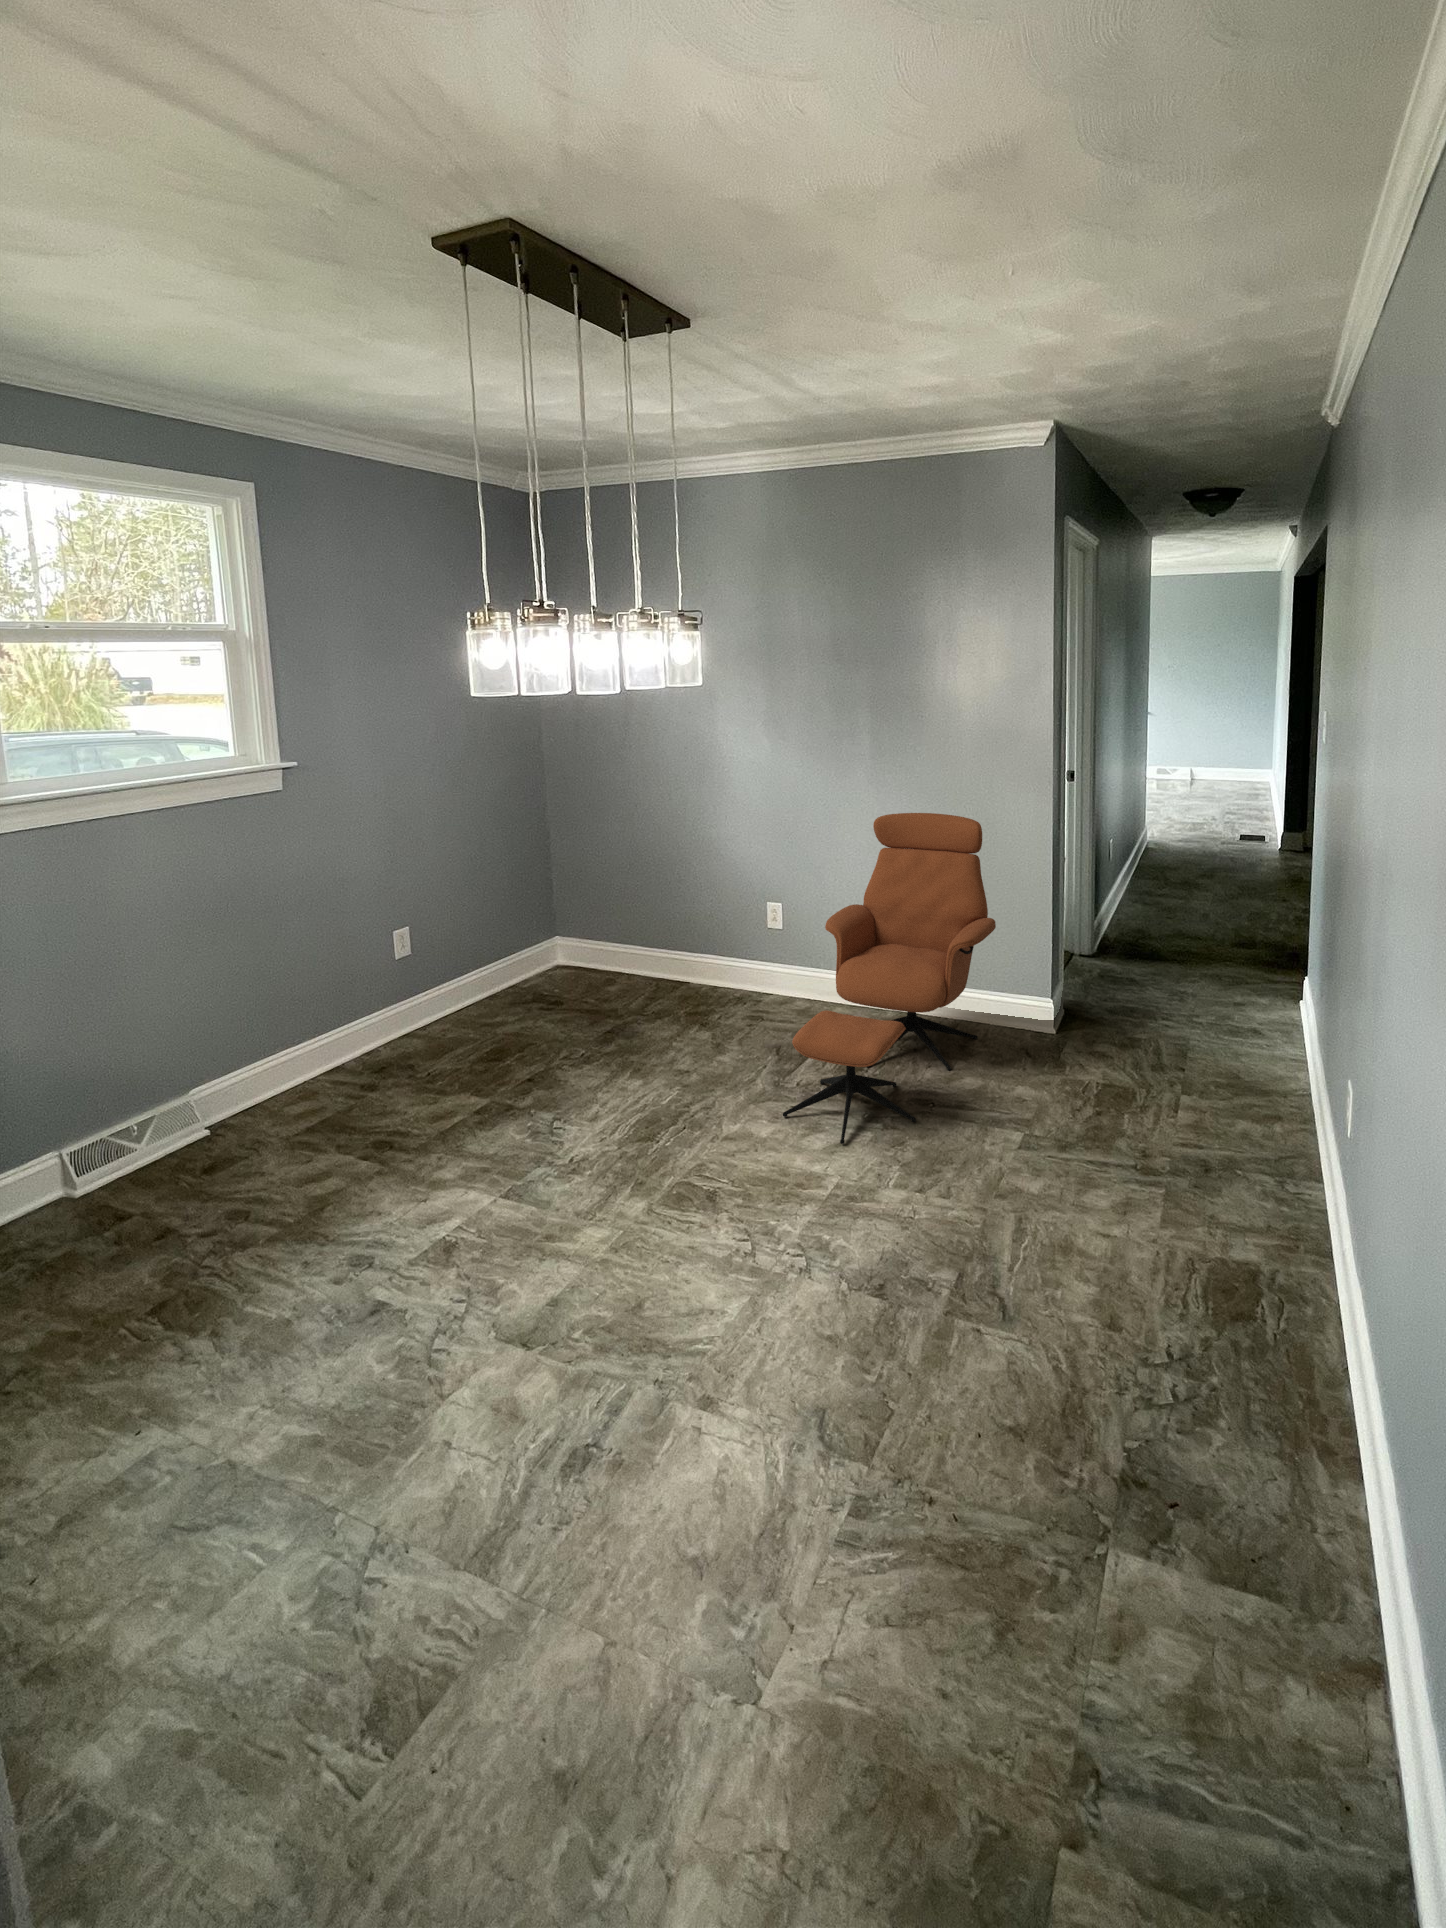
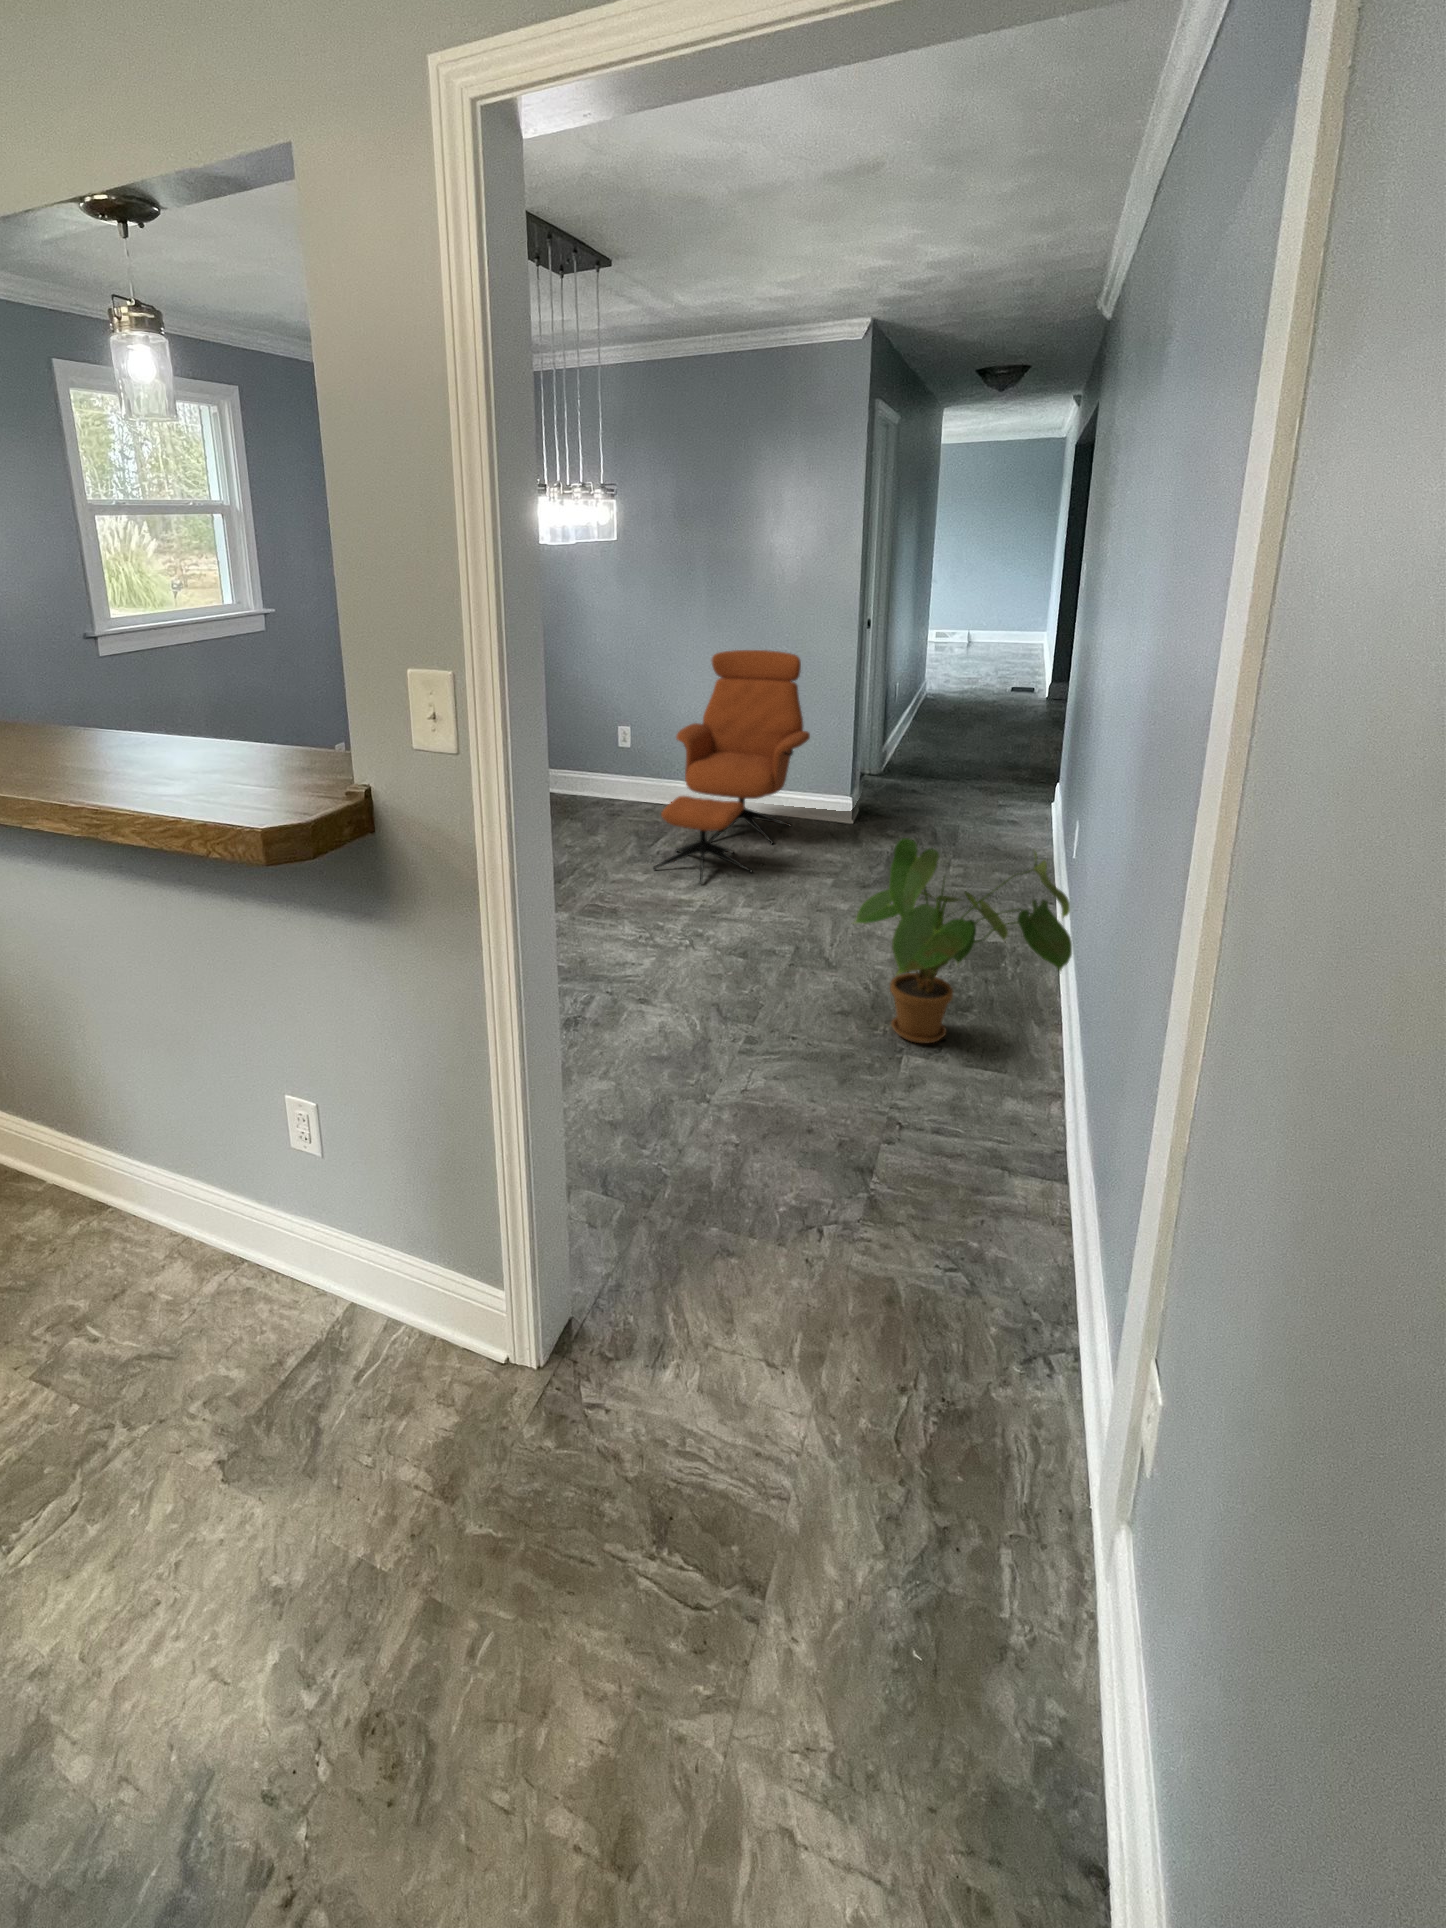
house plant: none [1021,1163,1387,1510] -> present [855,838,1072,1043]

